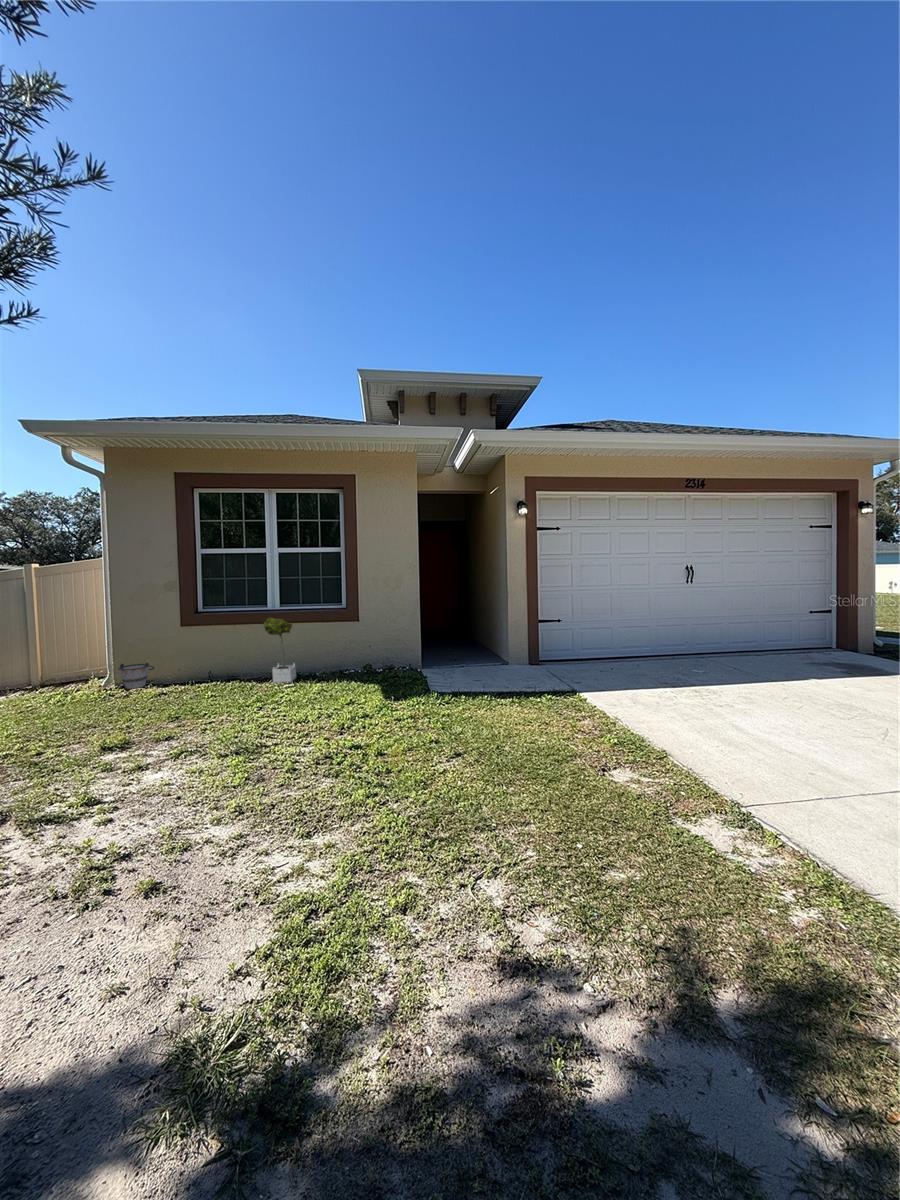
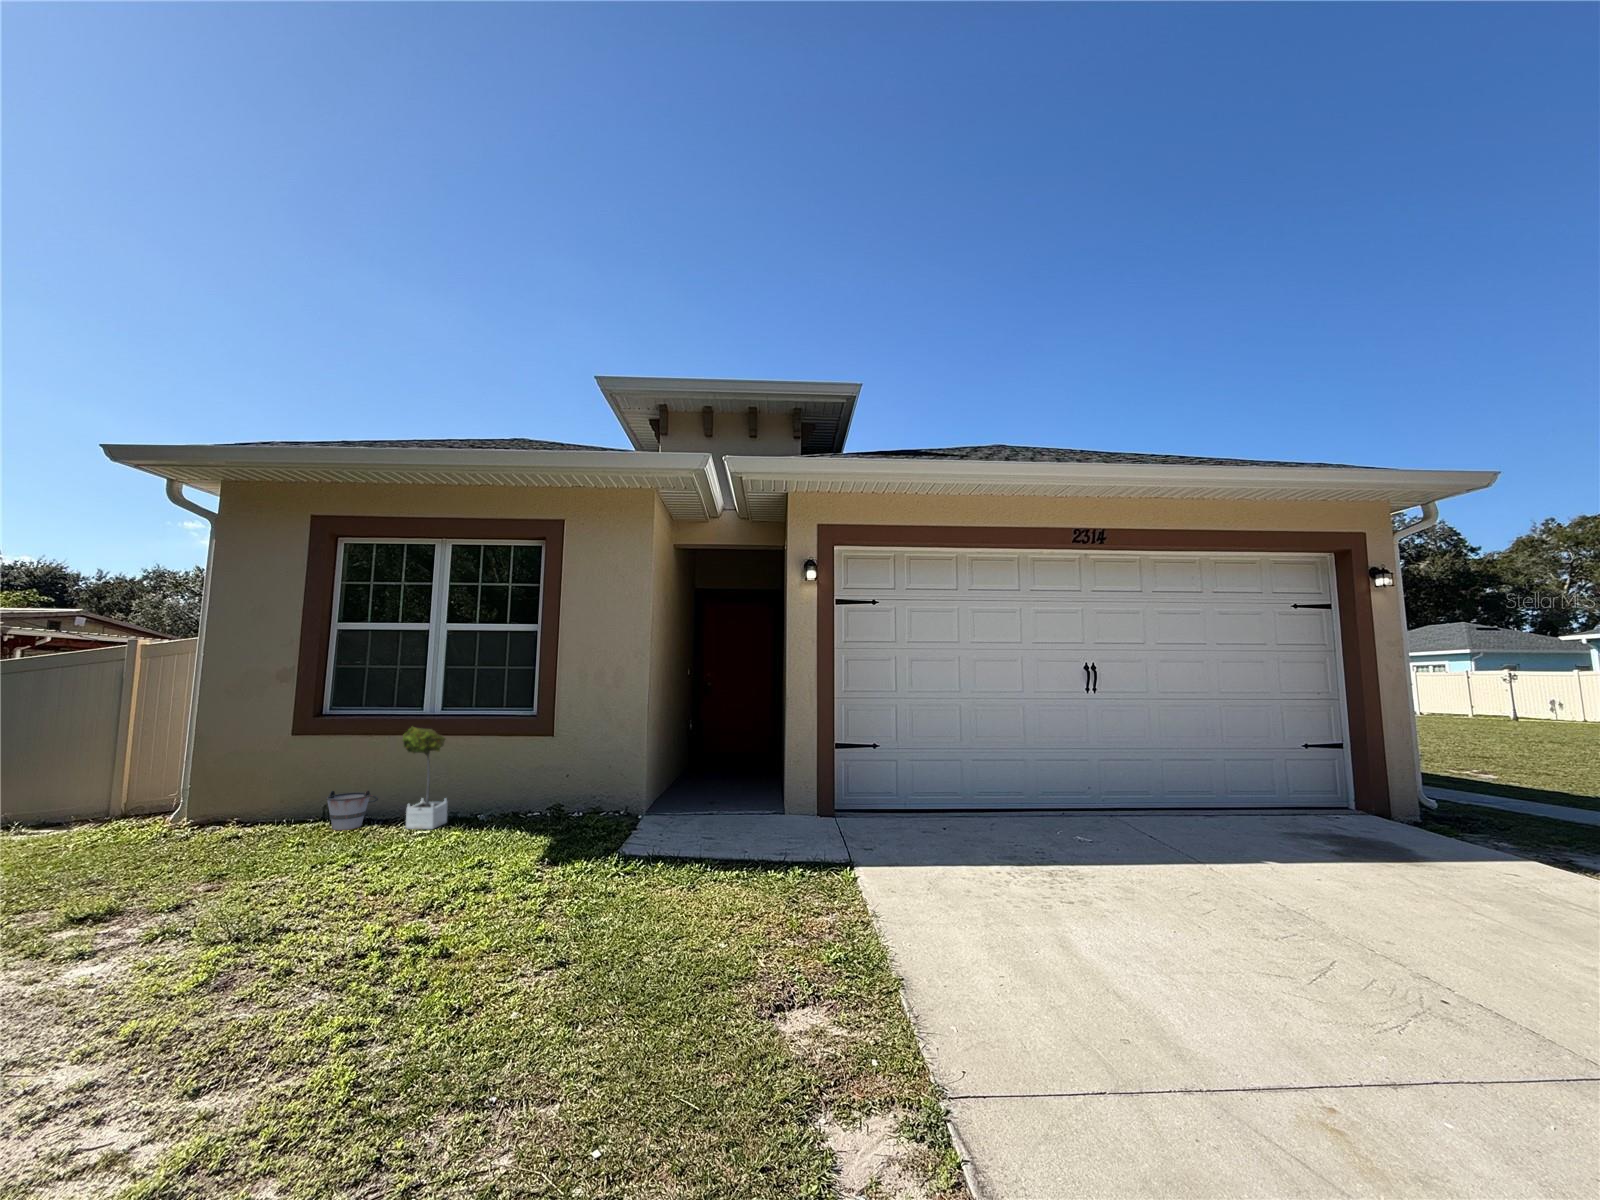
bucket: present [118,663,155,689] -> present [326,791,378,830]

